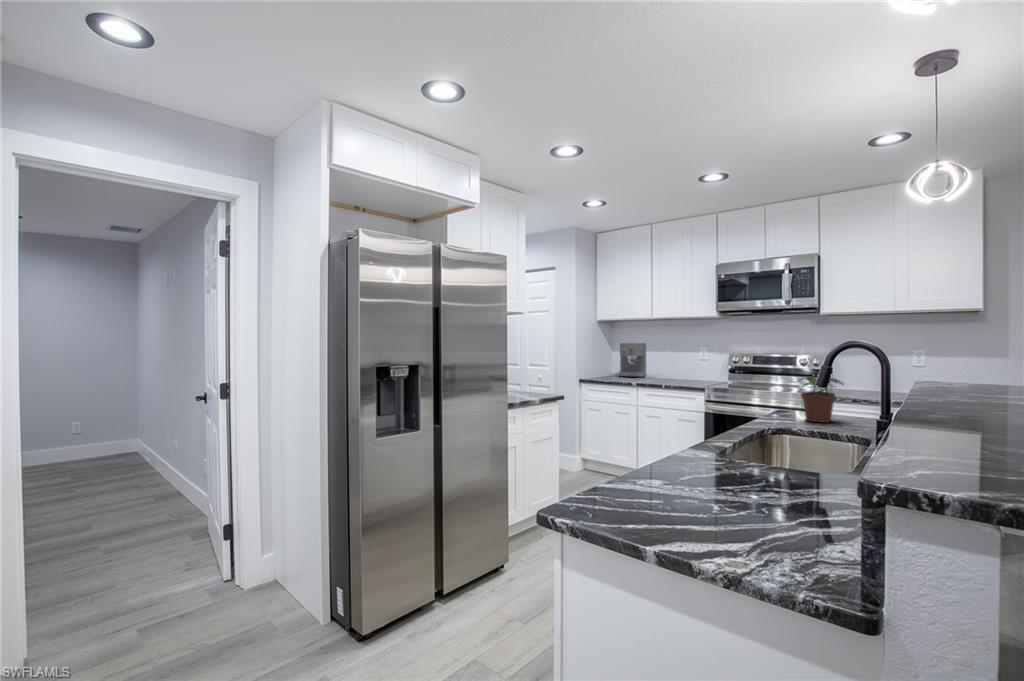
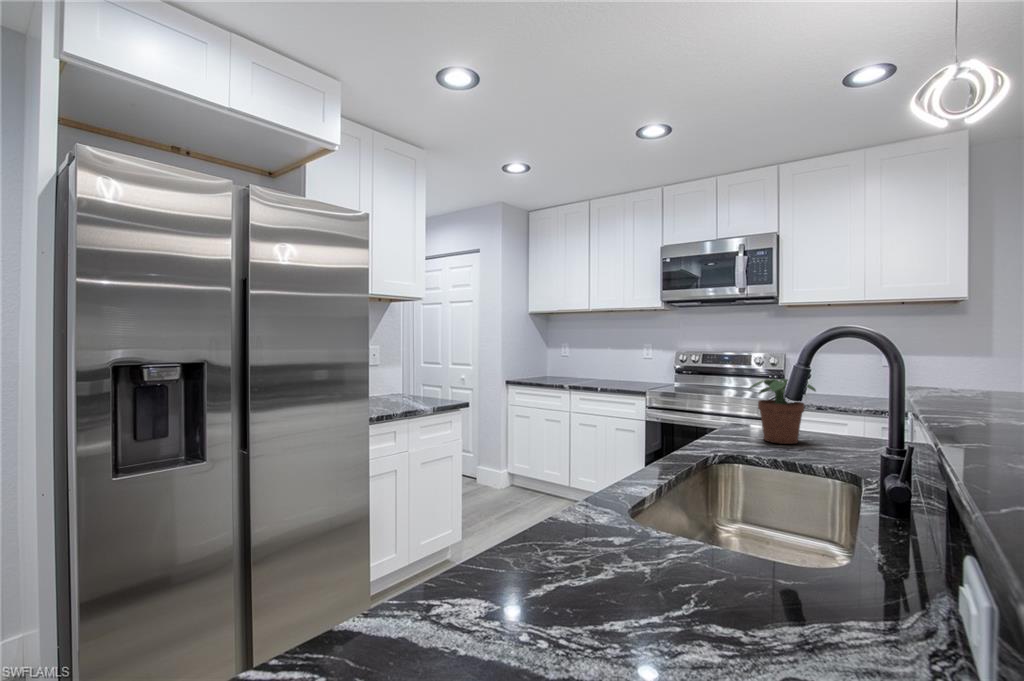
coffee maker: present [619,343,646,377] -> none [552,339,585,379]

